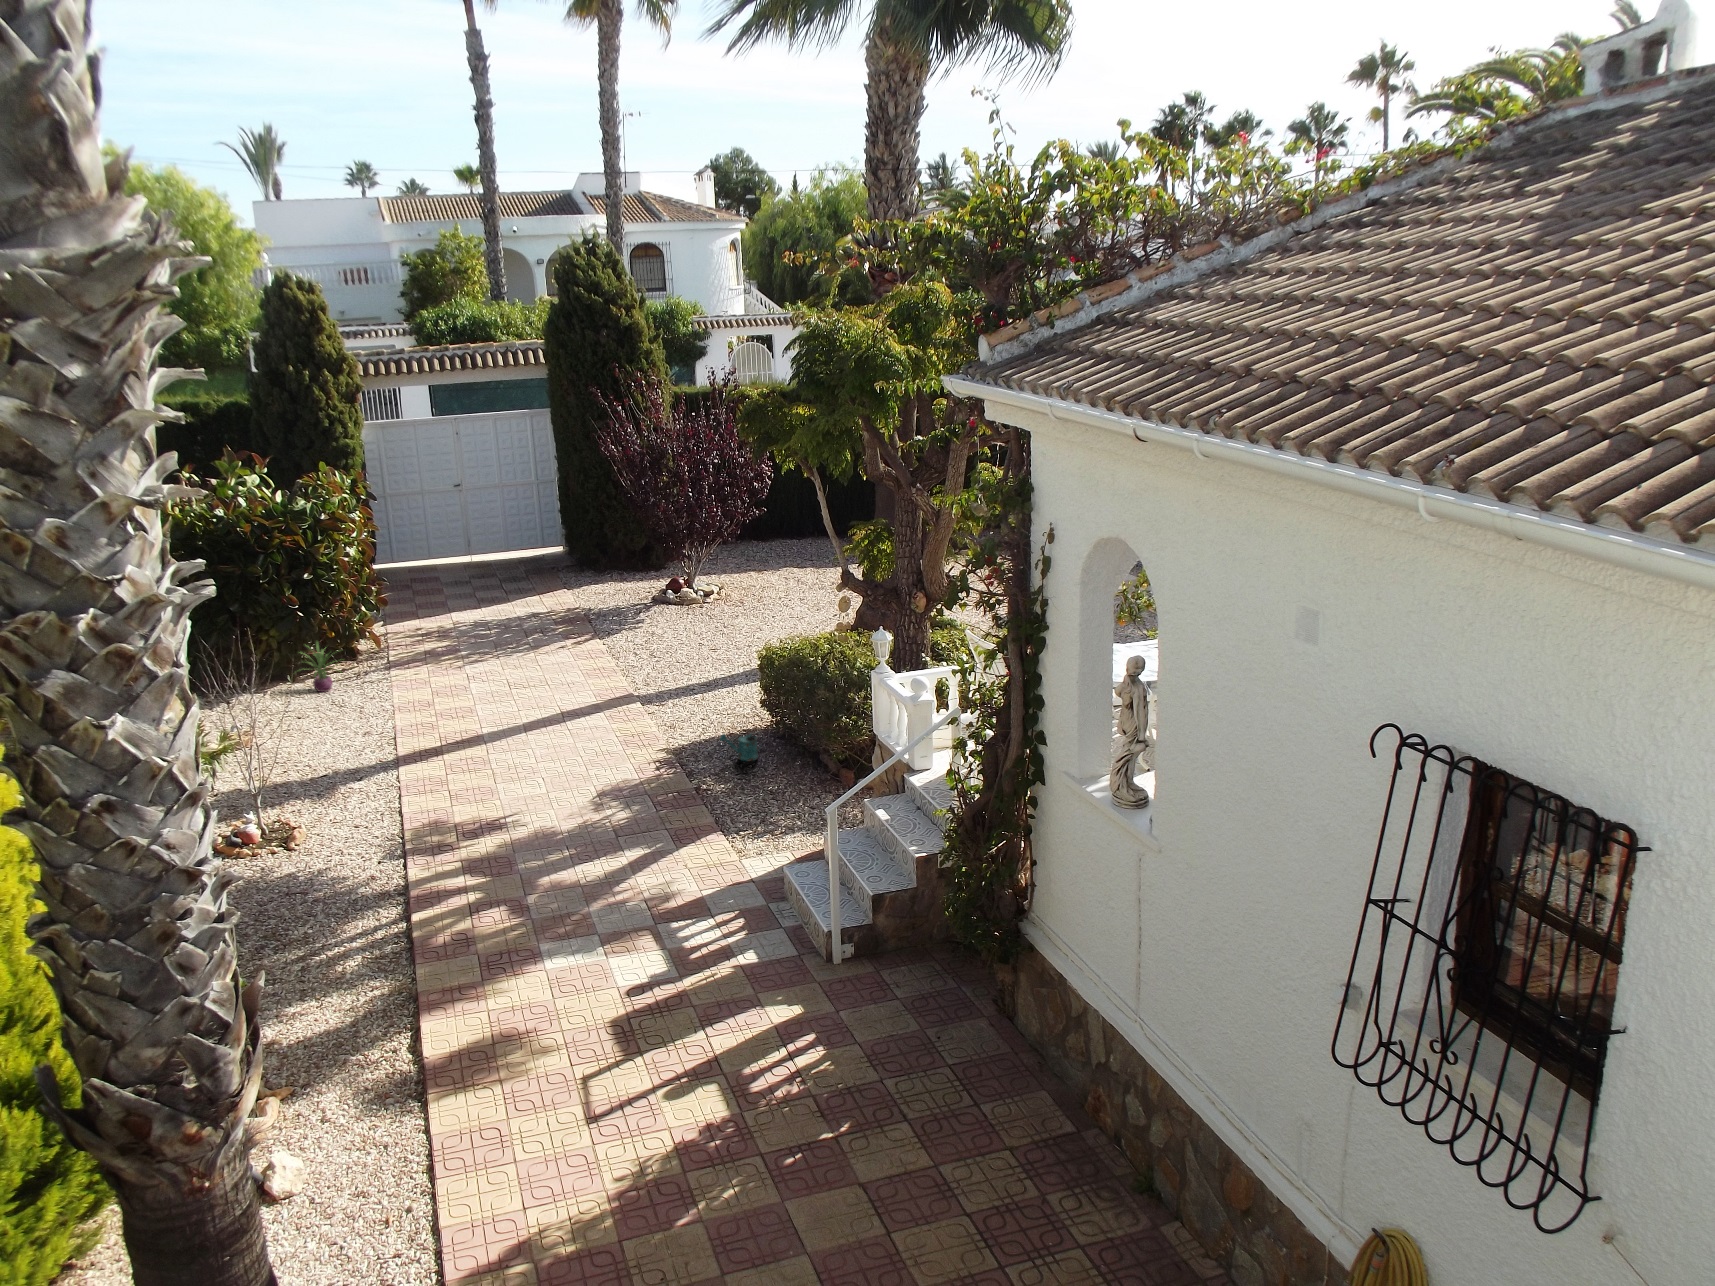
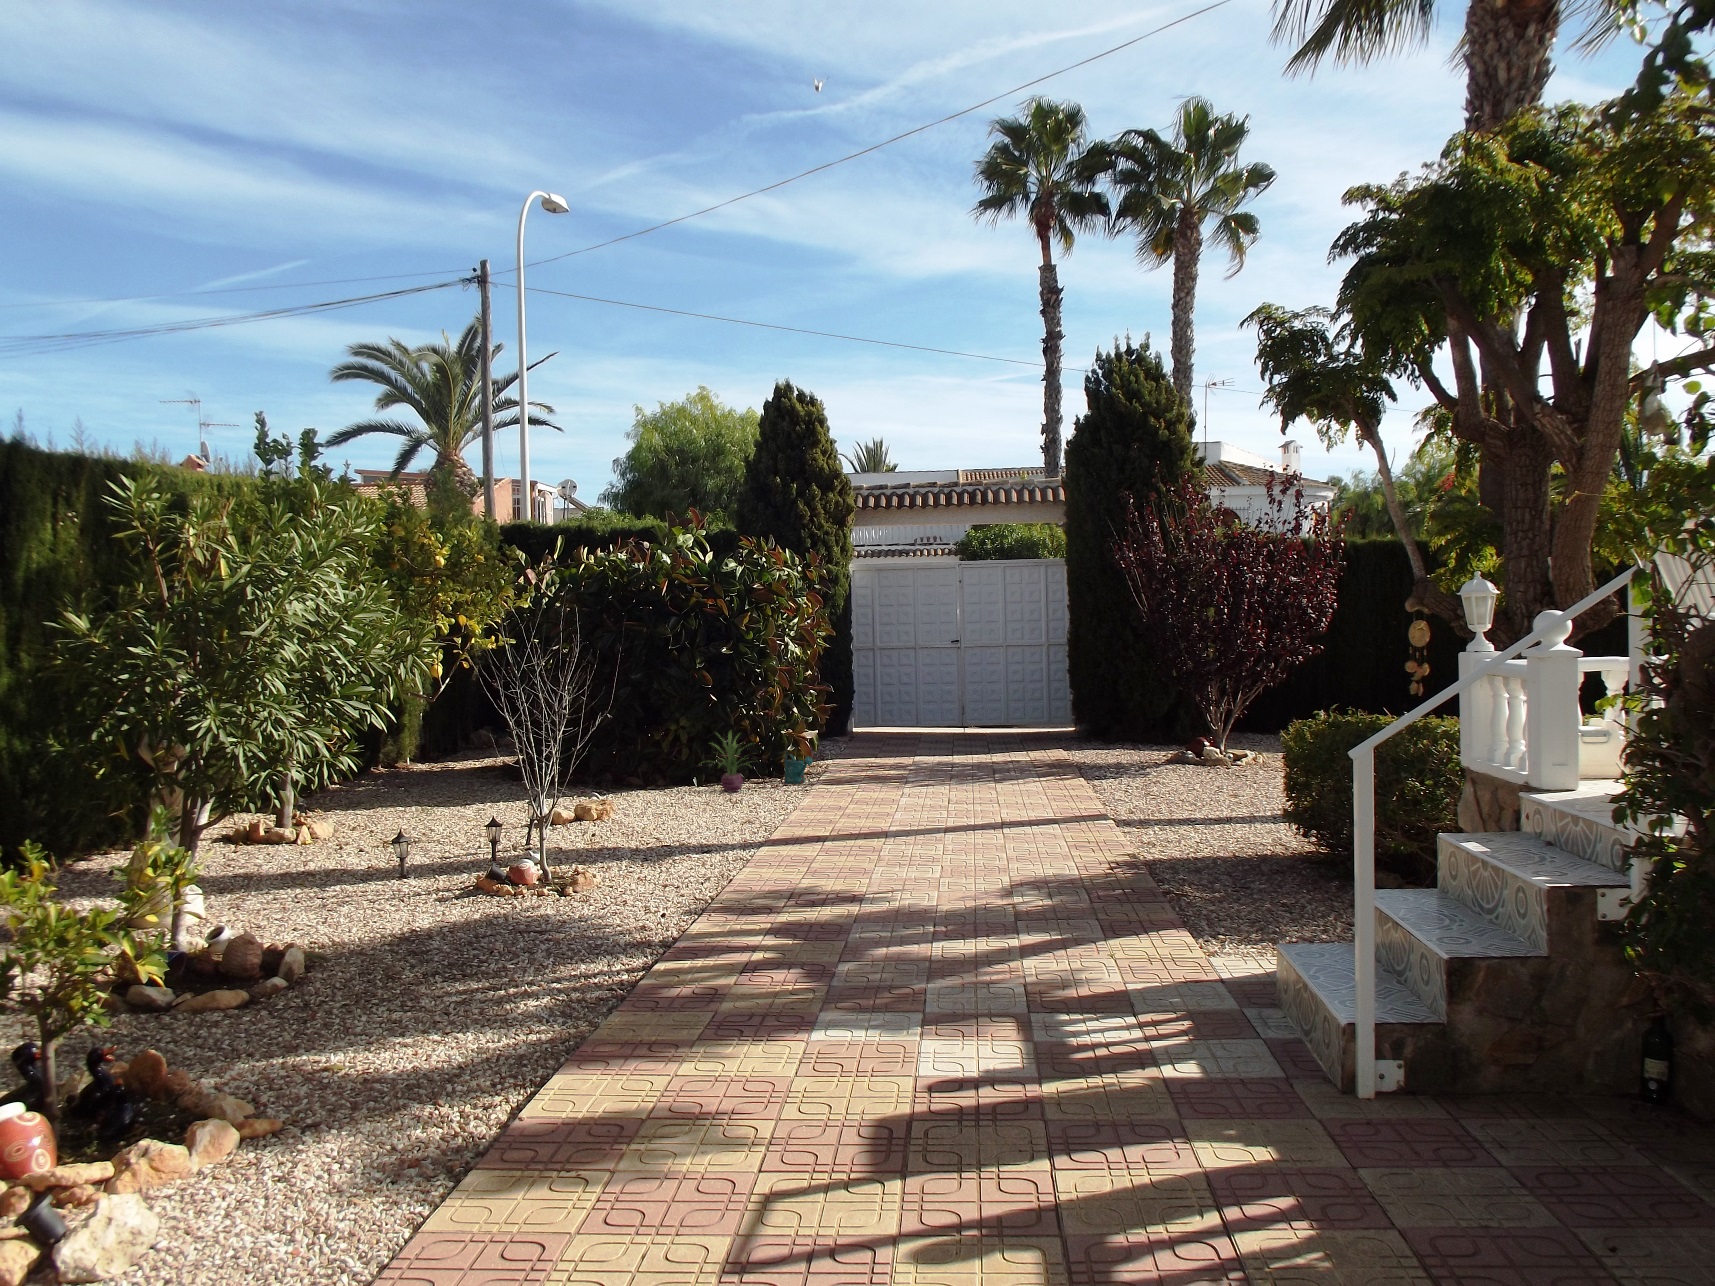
watering can: present [720,734,758,762] -> present [784,754,813,784]

